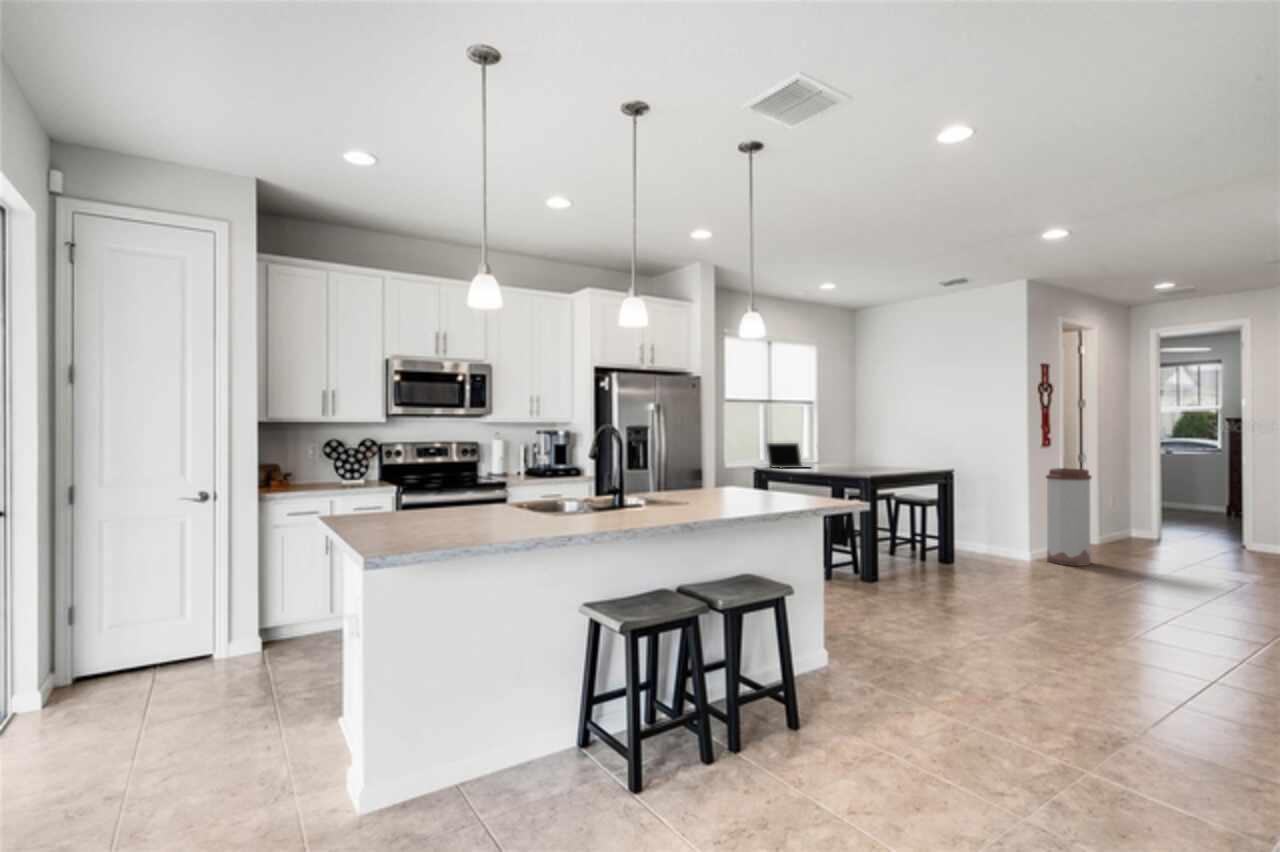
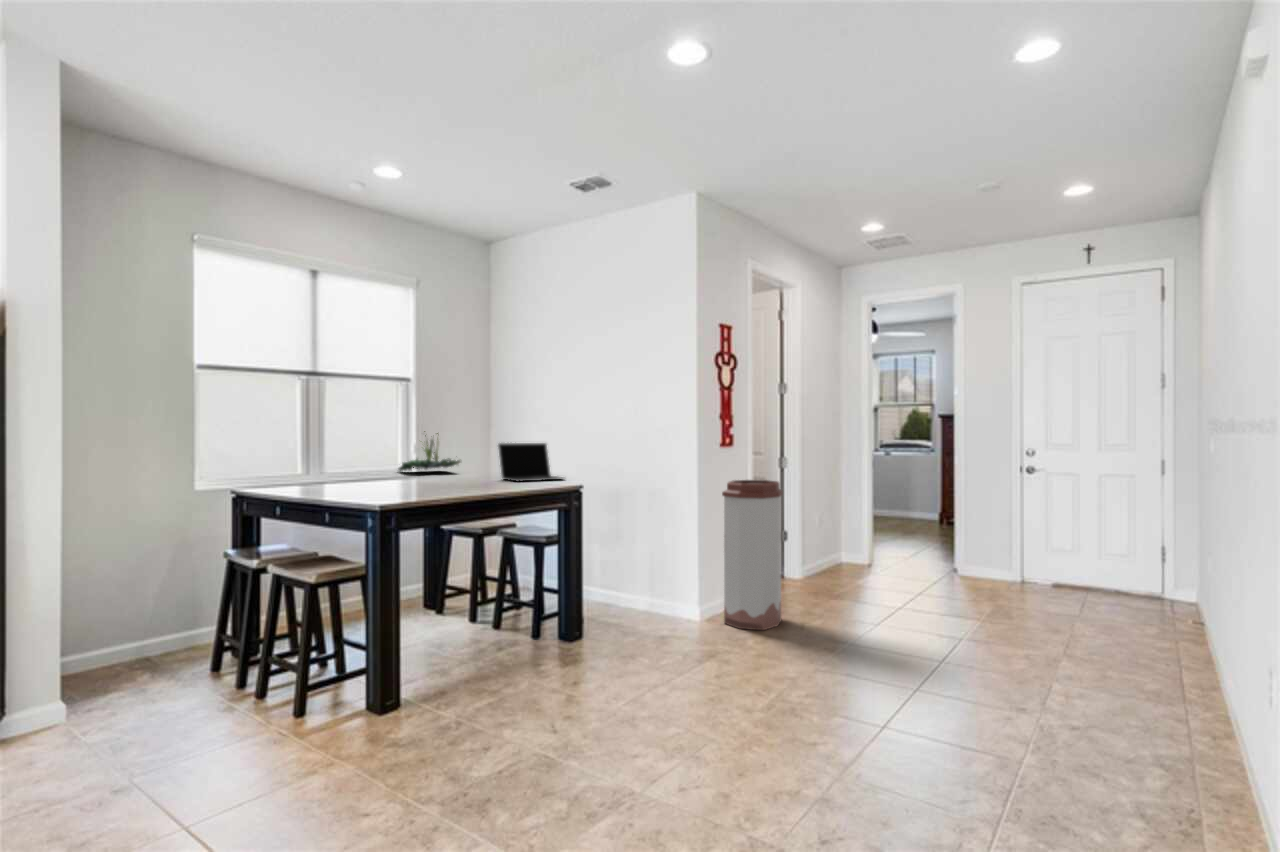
plant: none [803,432,846,460] -> present [398,431,461,471]
laptop: present [767,443,805,468] -> present [498,443,563,481]

